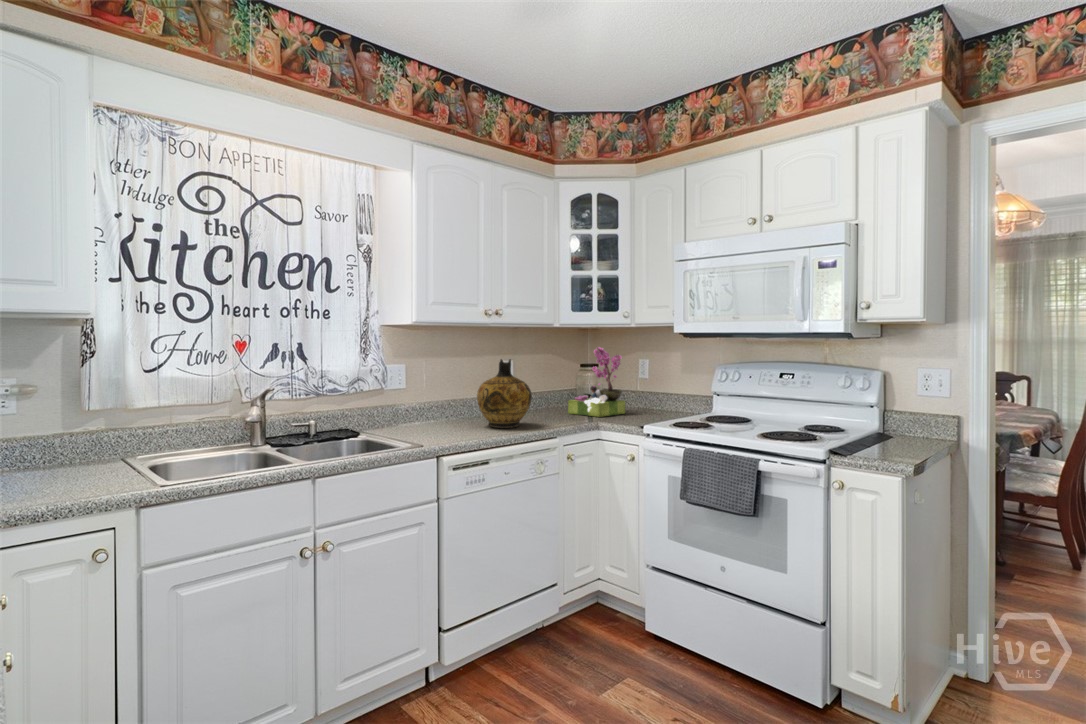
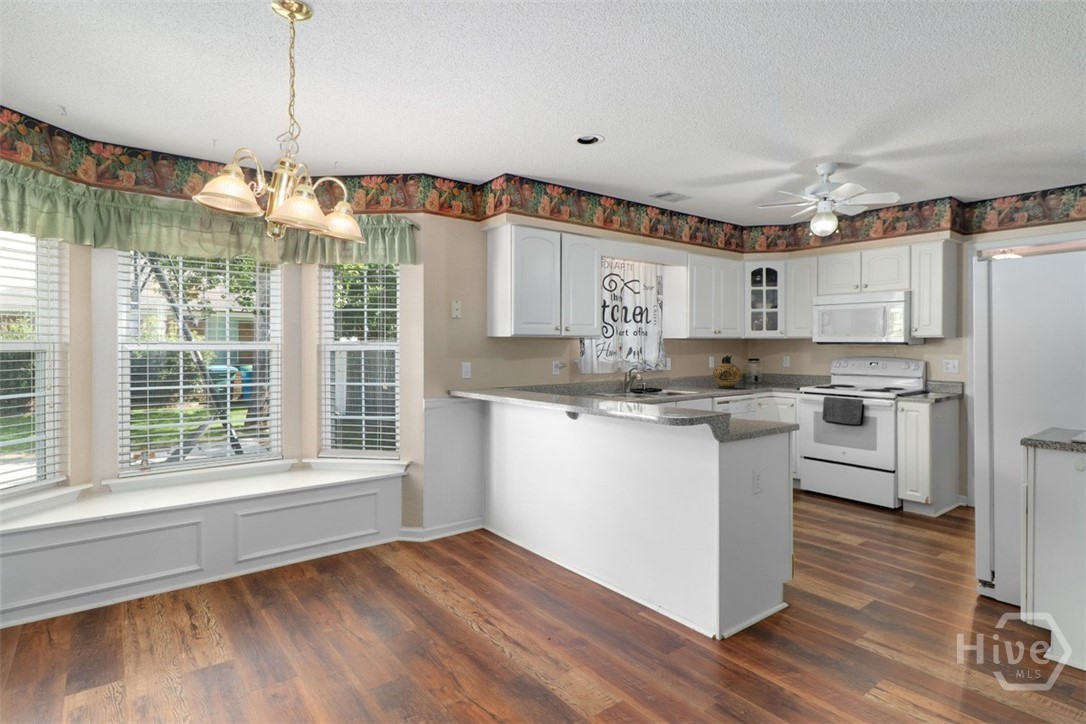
flower arrangement: present [568,347,625,417] -> none [750,350,782,386]

